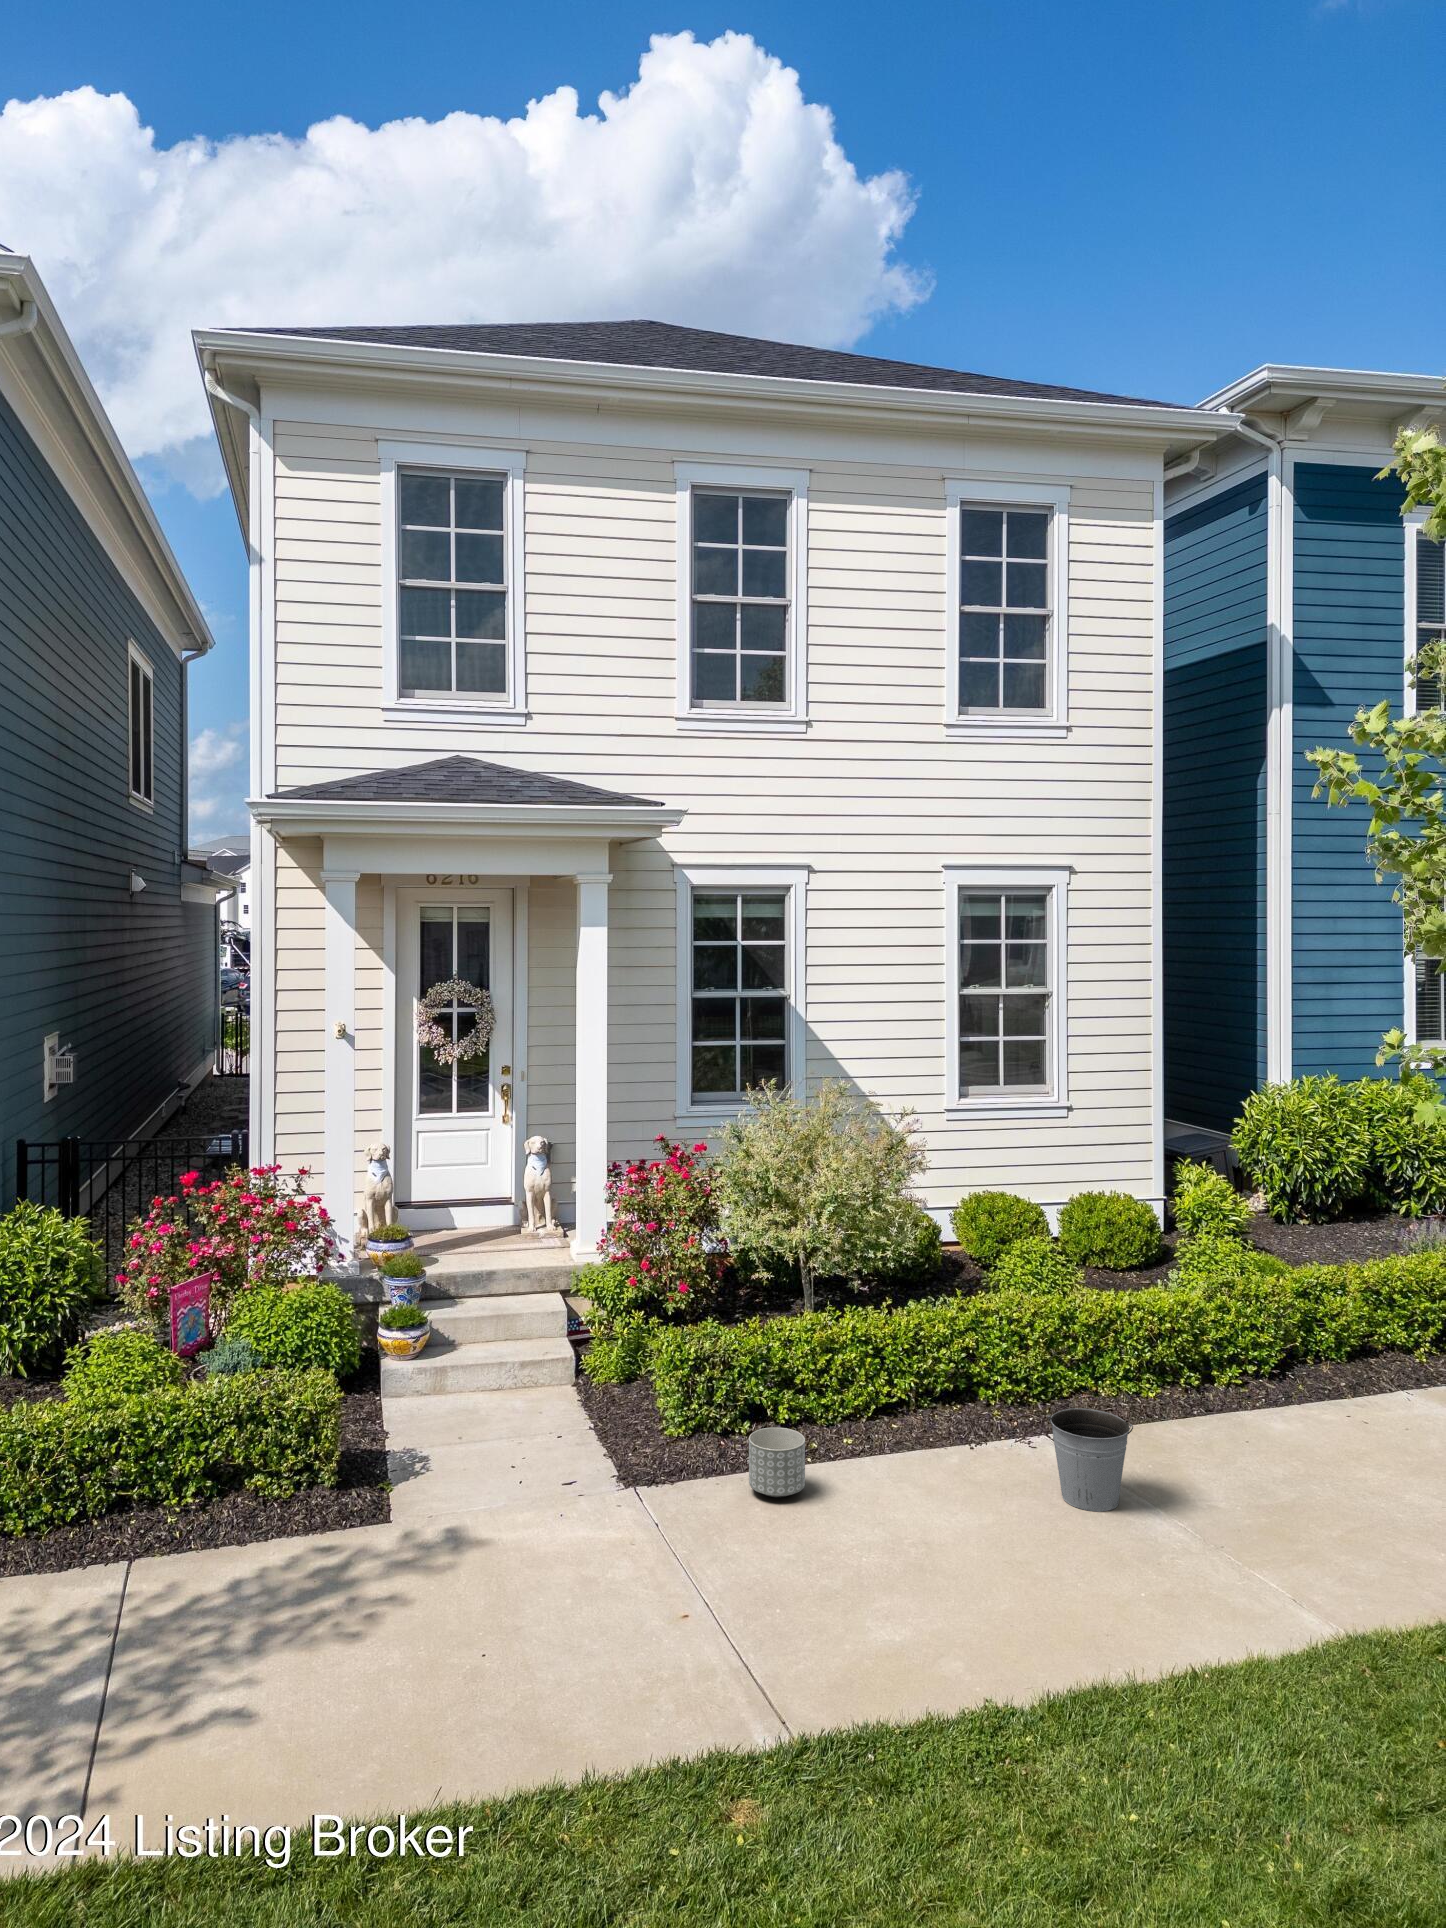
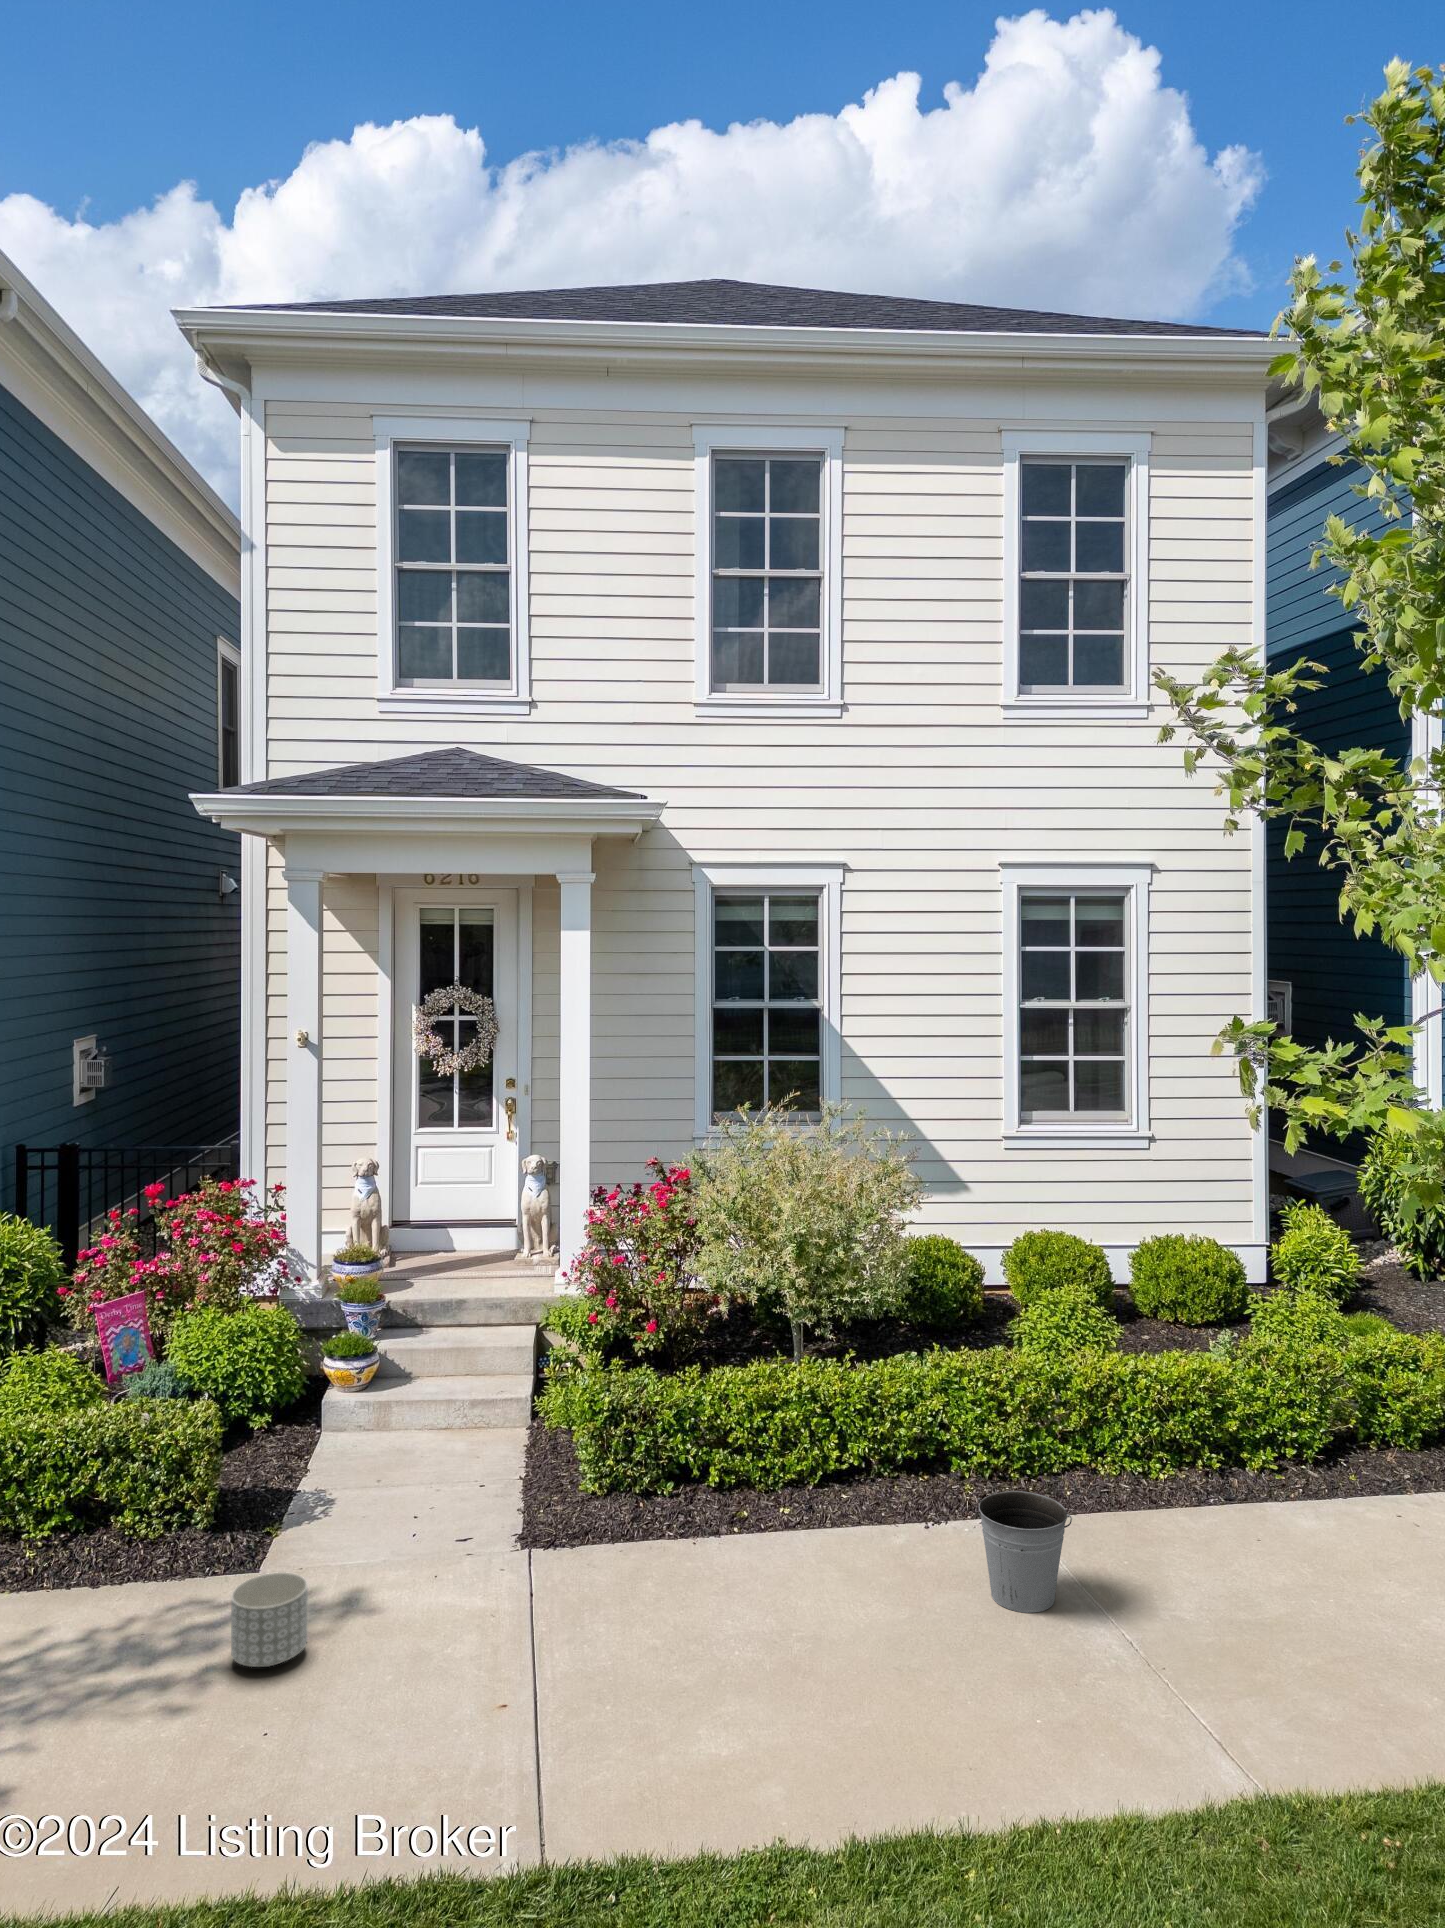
planter: present [749,1427,805,1498] -> present [231,1572,308,1667]

